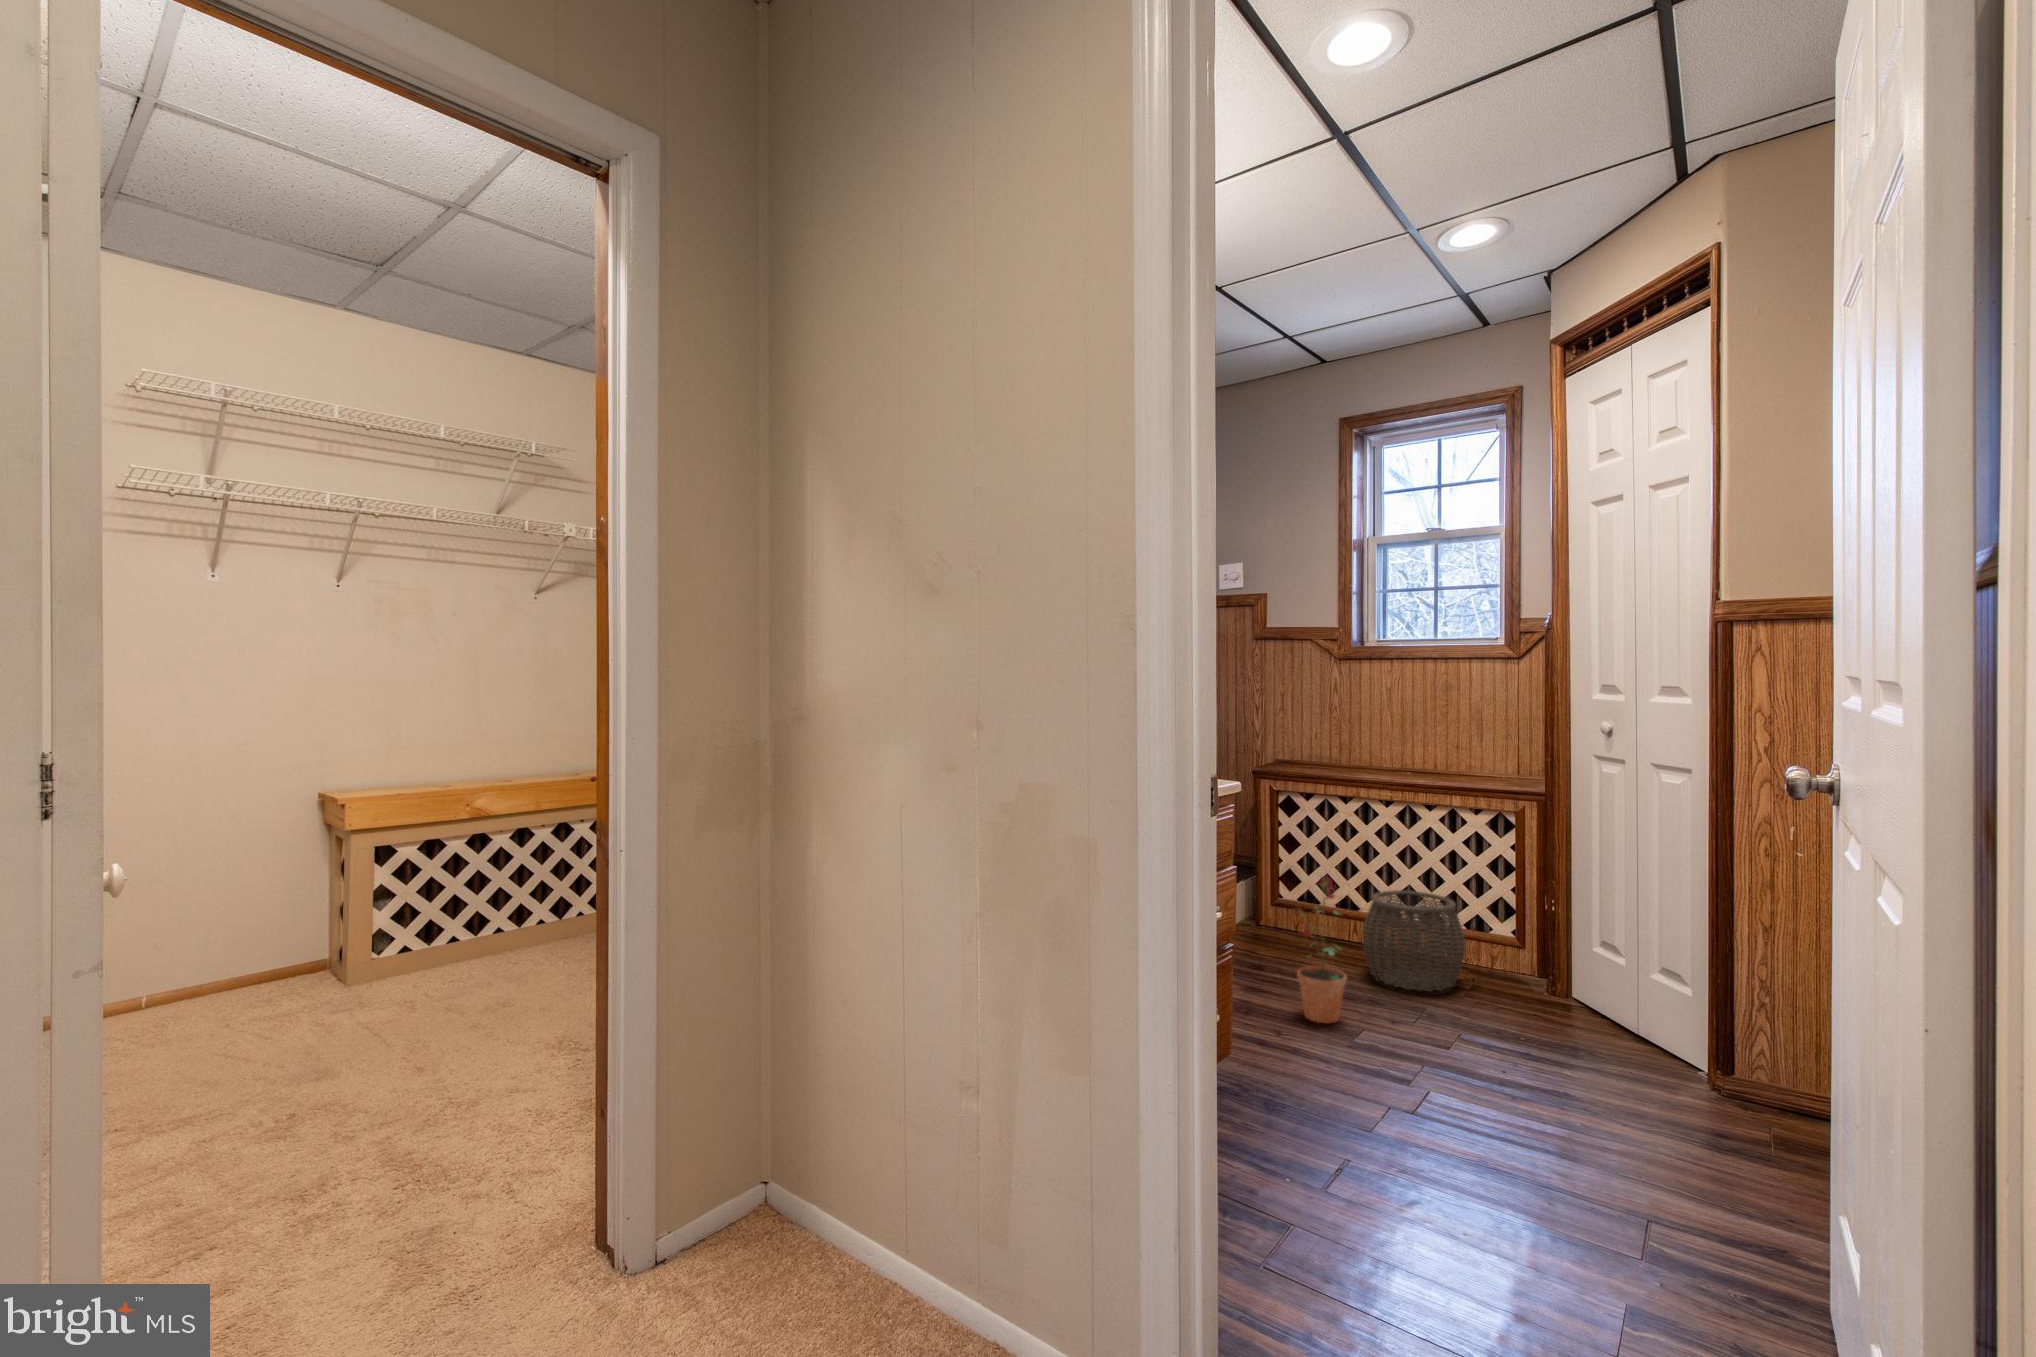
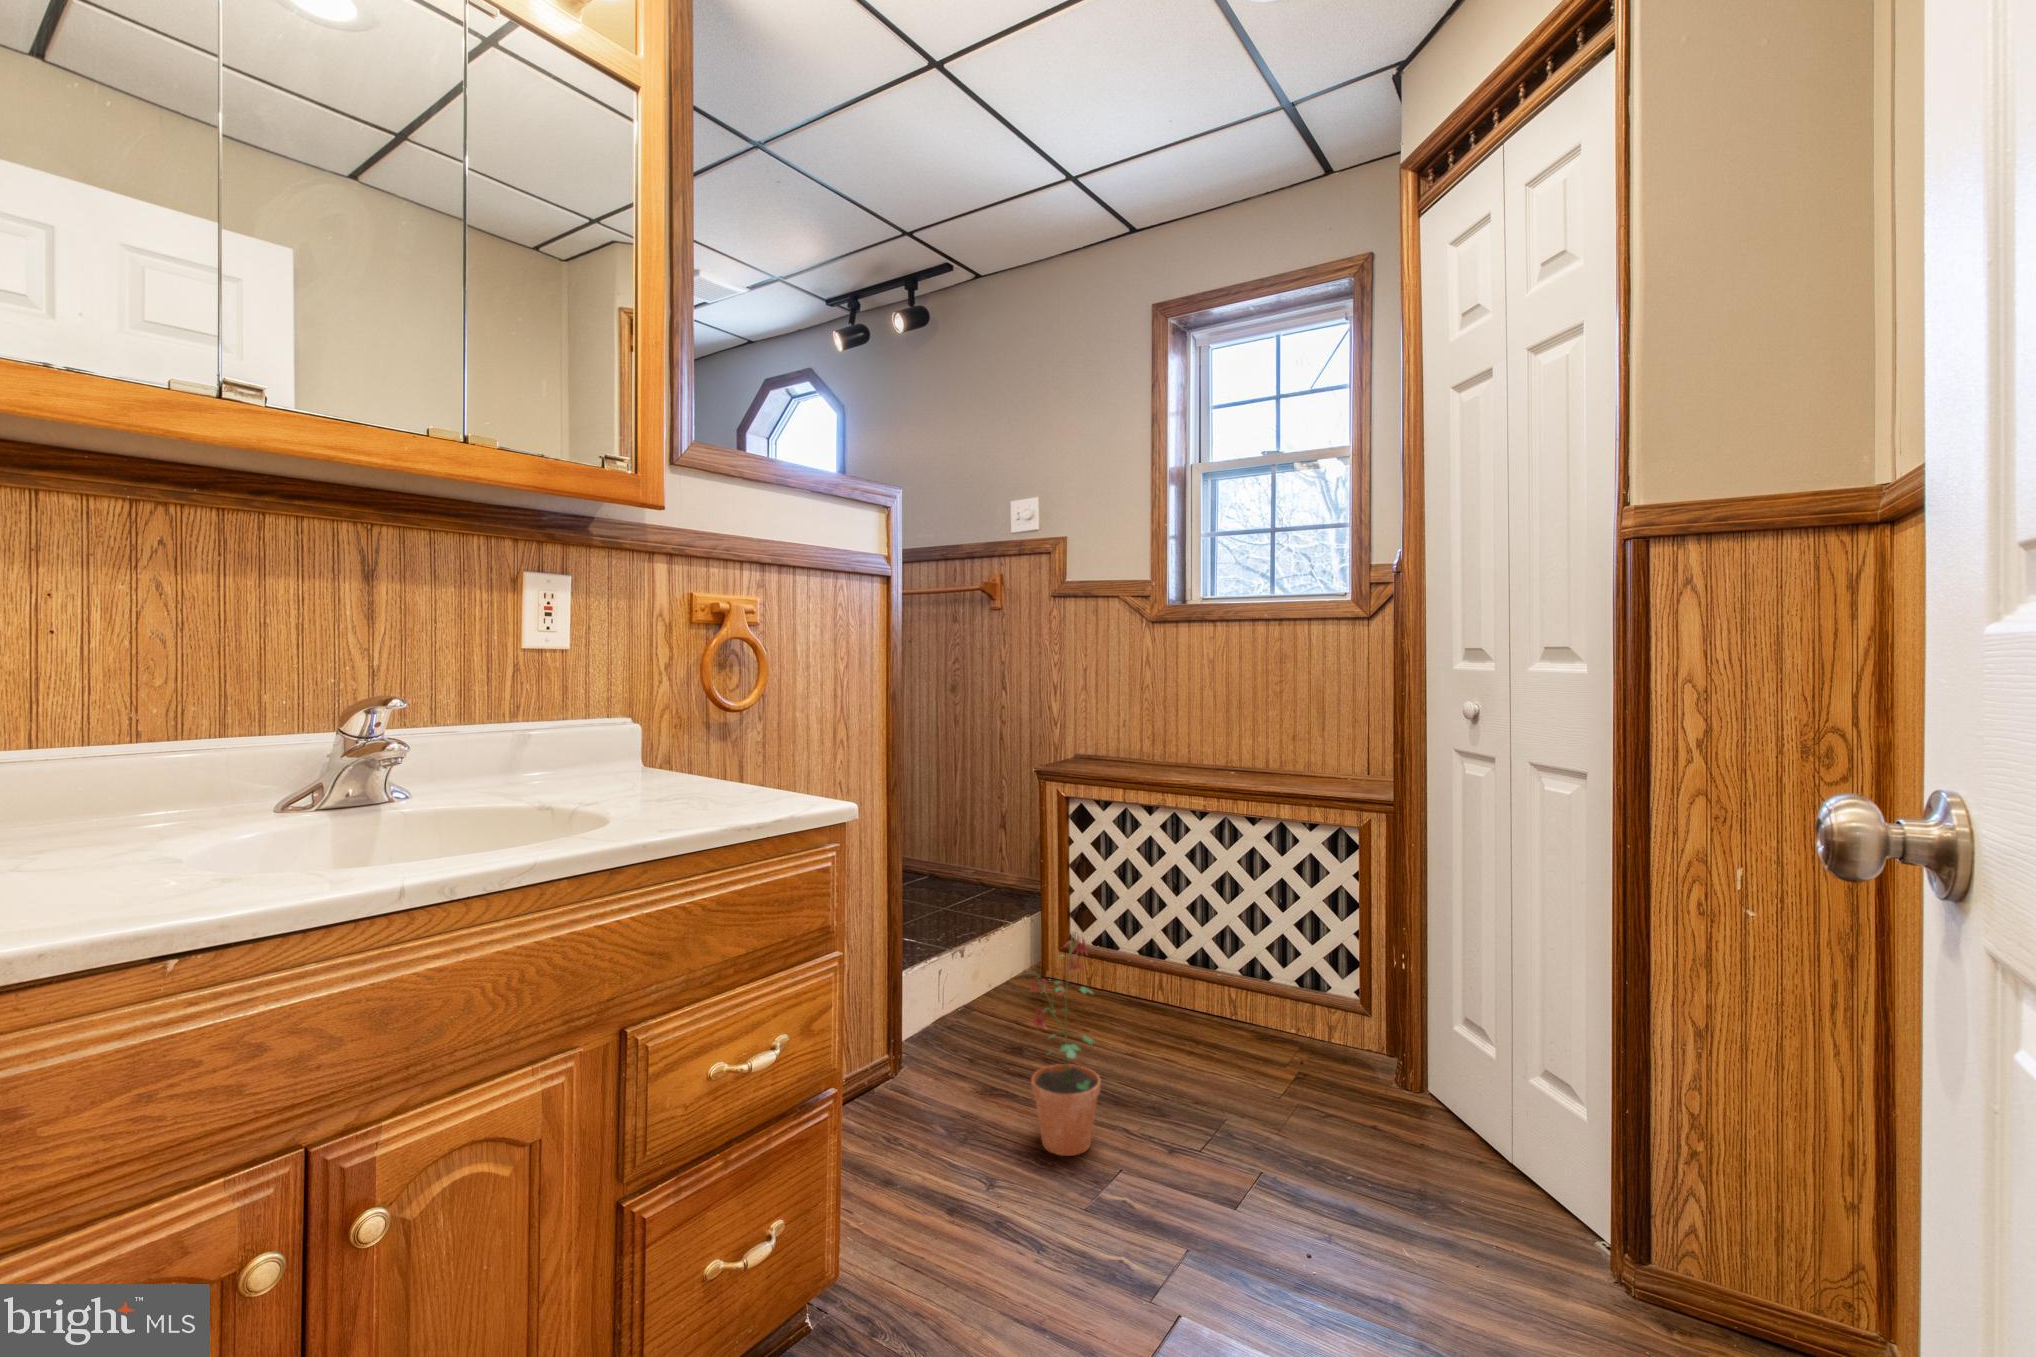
woven basket: present [1363,890,1465,992] -> none [1152,936,1289,1086]

